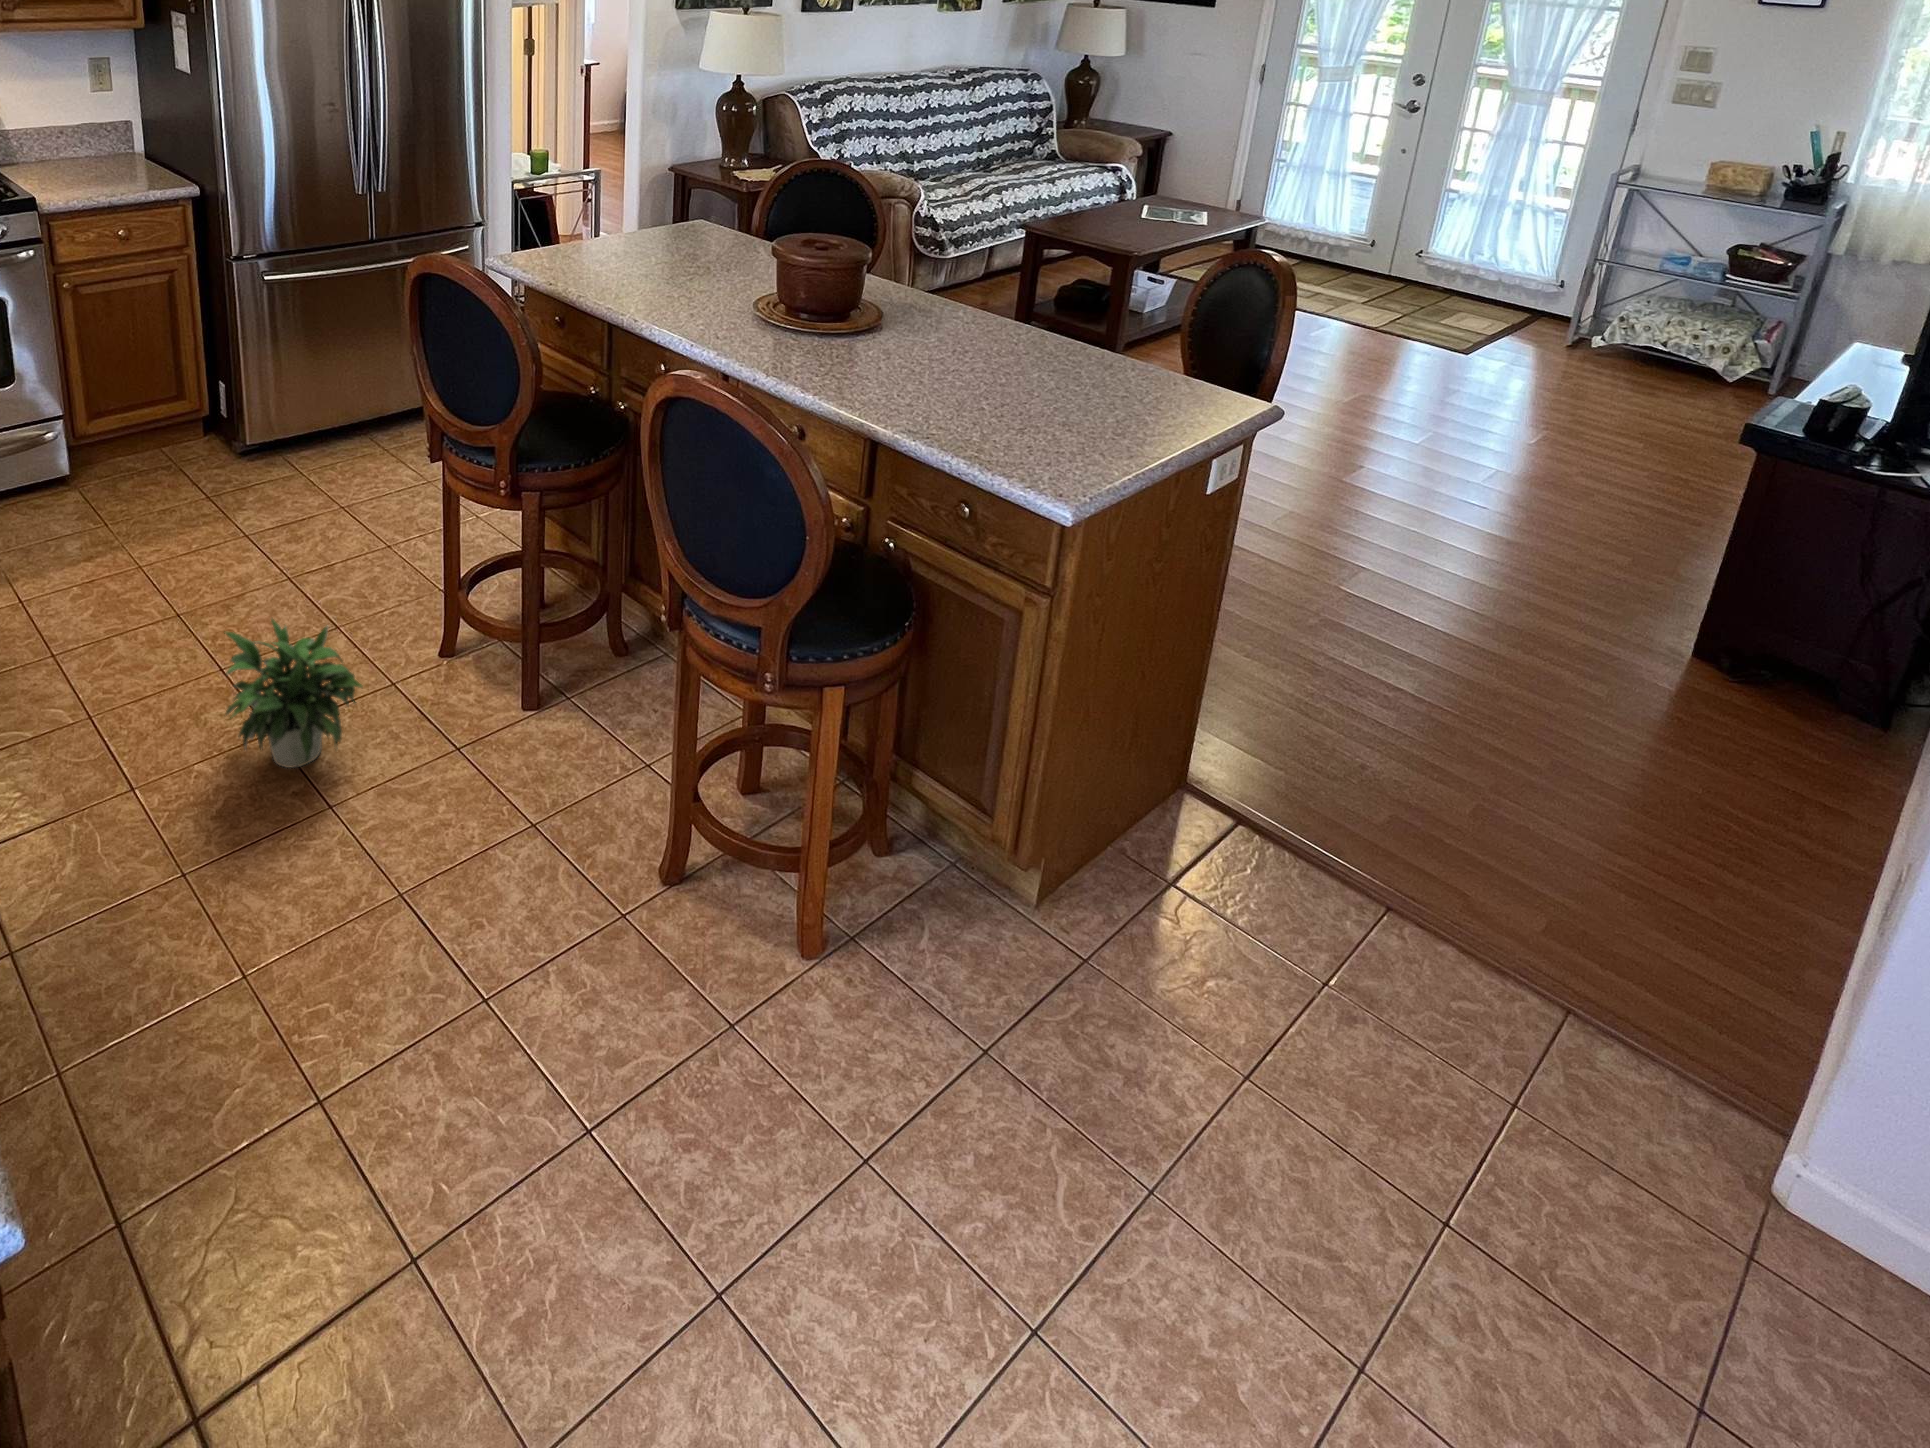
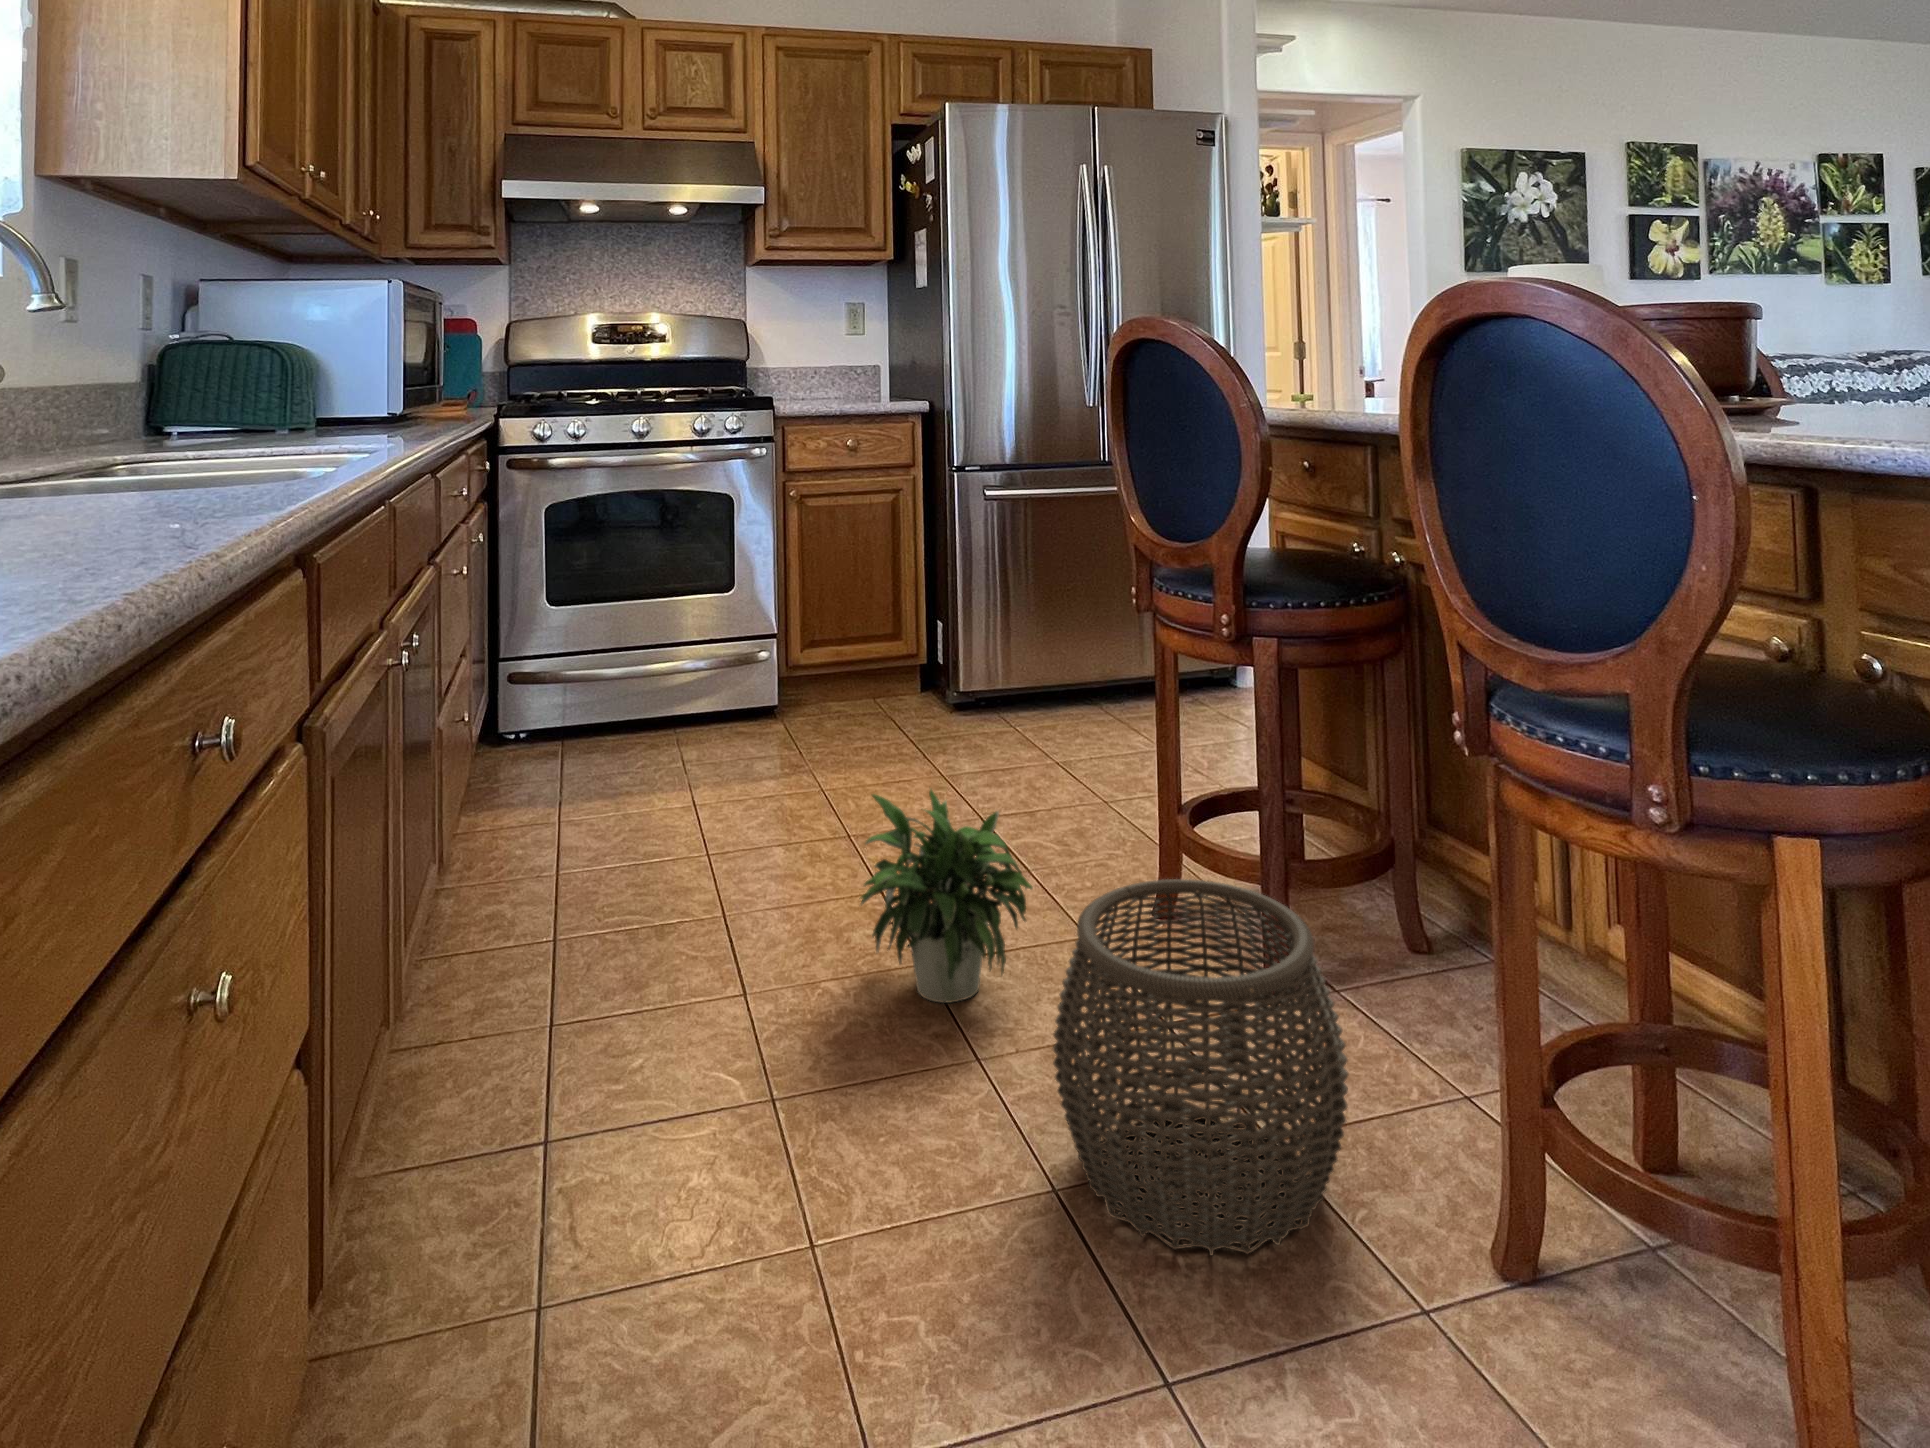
woven basket: none [398,689,584,917] -> present [1053,879,1348,1256]

